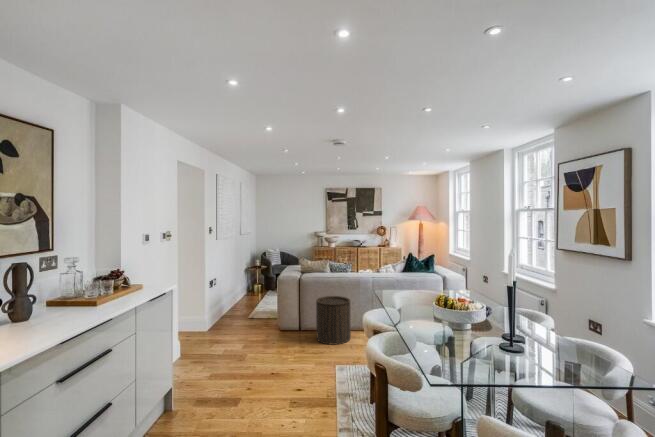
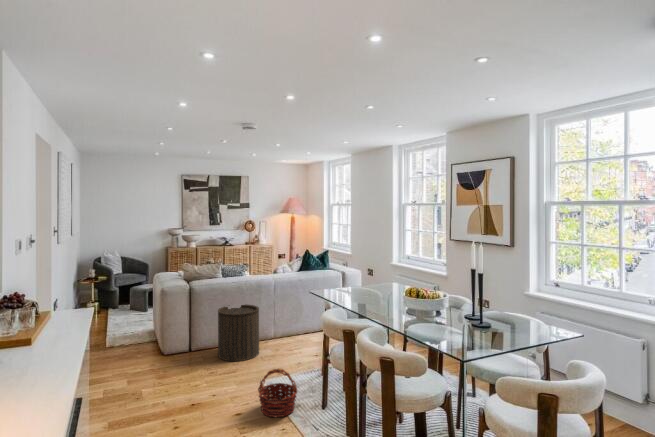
basket: none [314,356,349,401] -> present [258,369,297,417]

